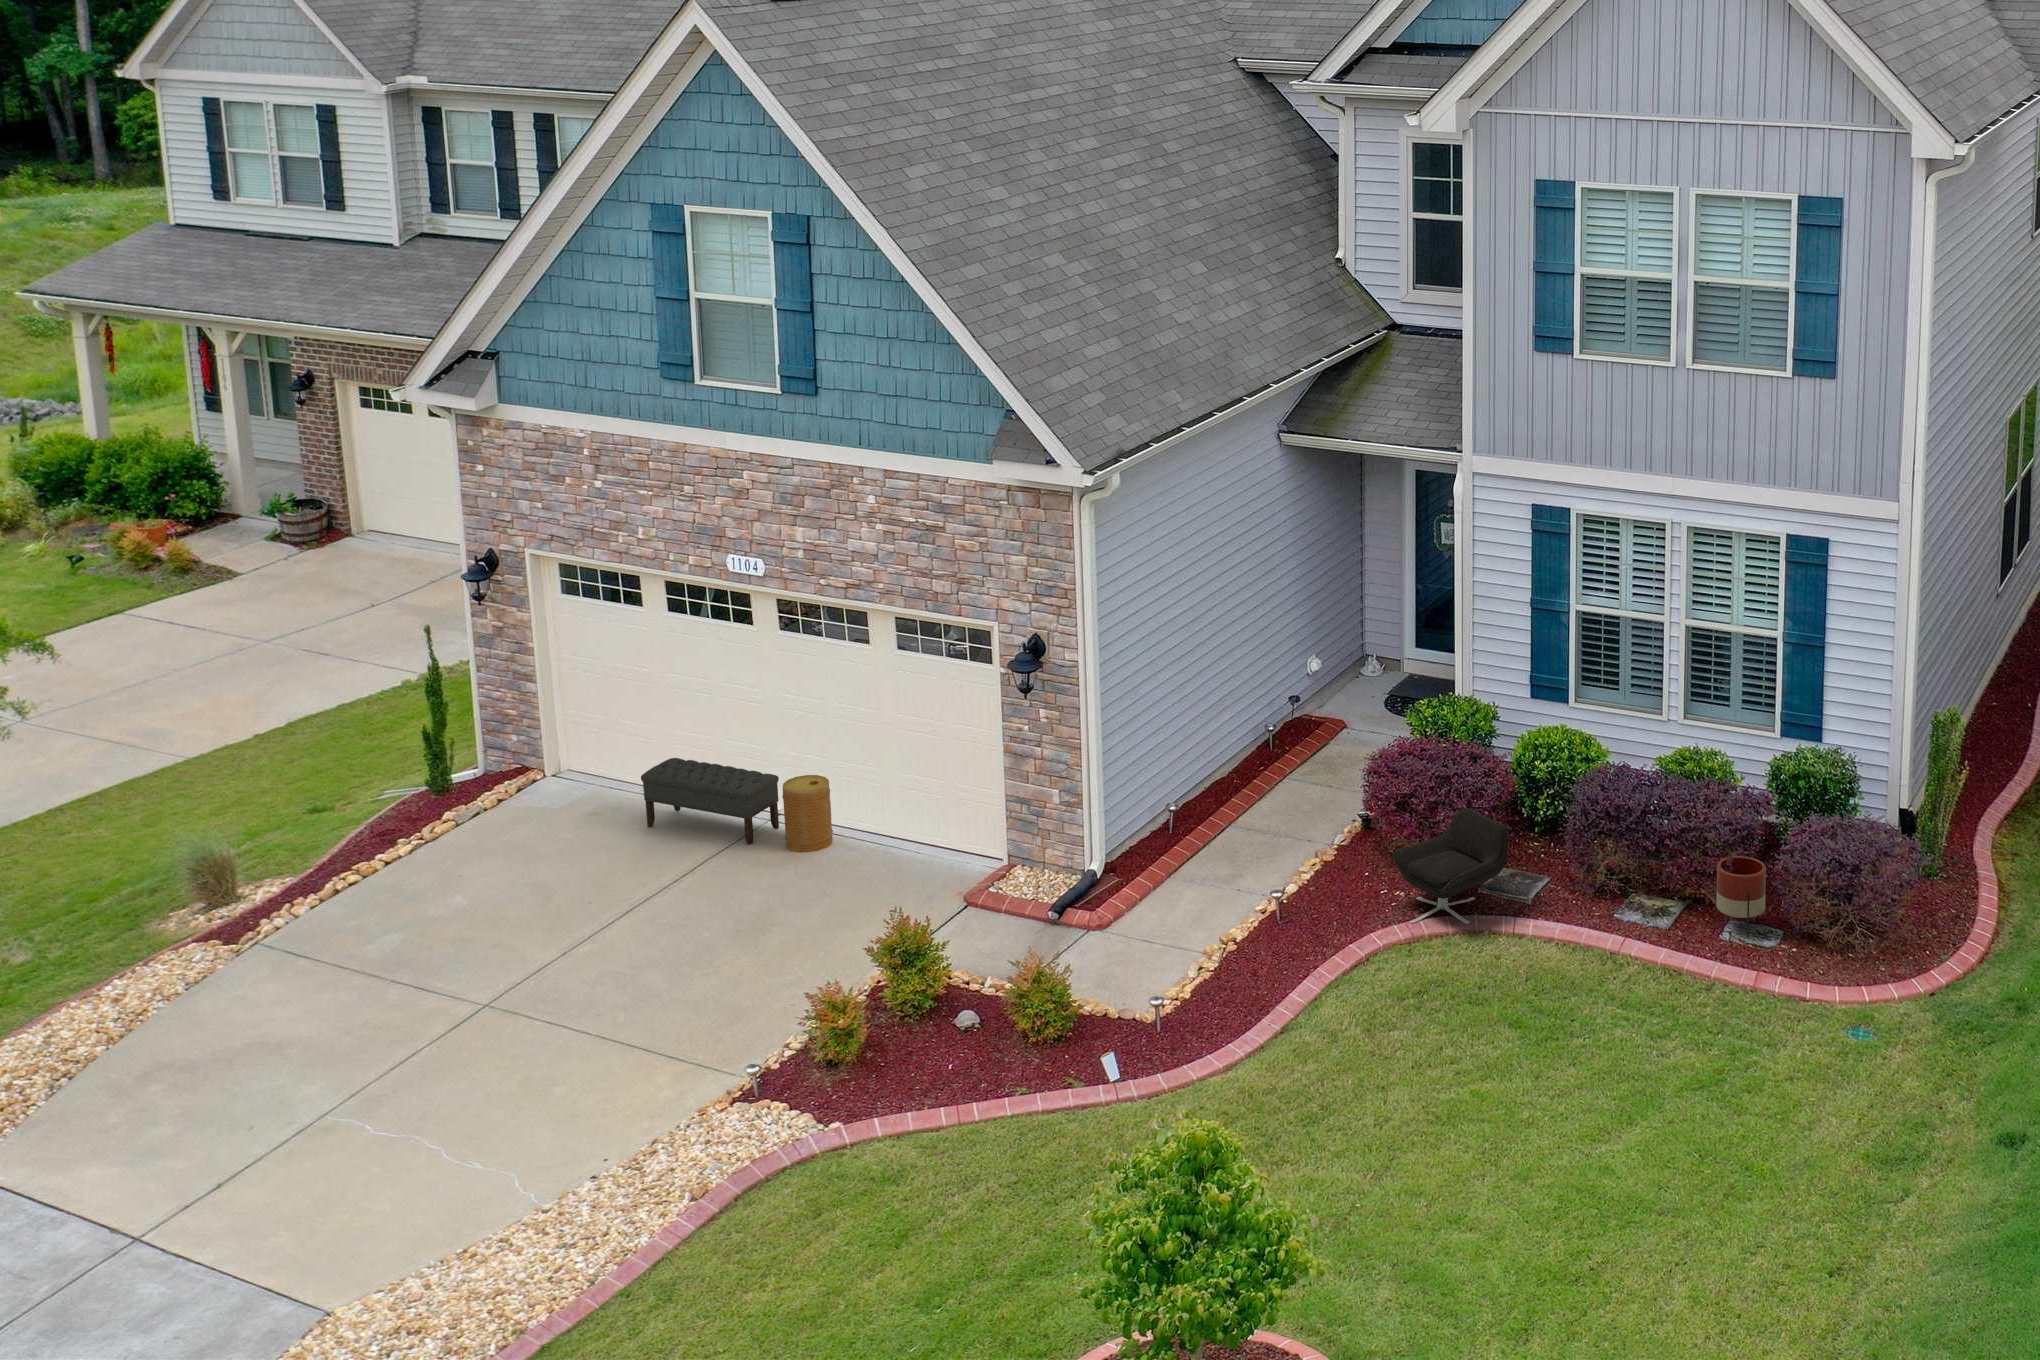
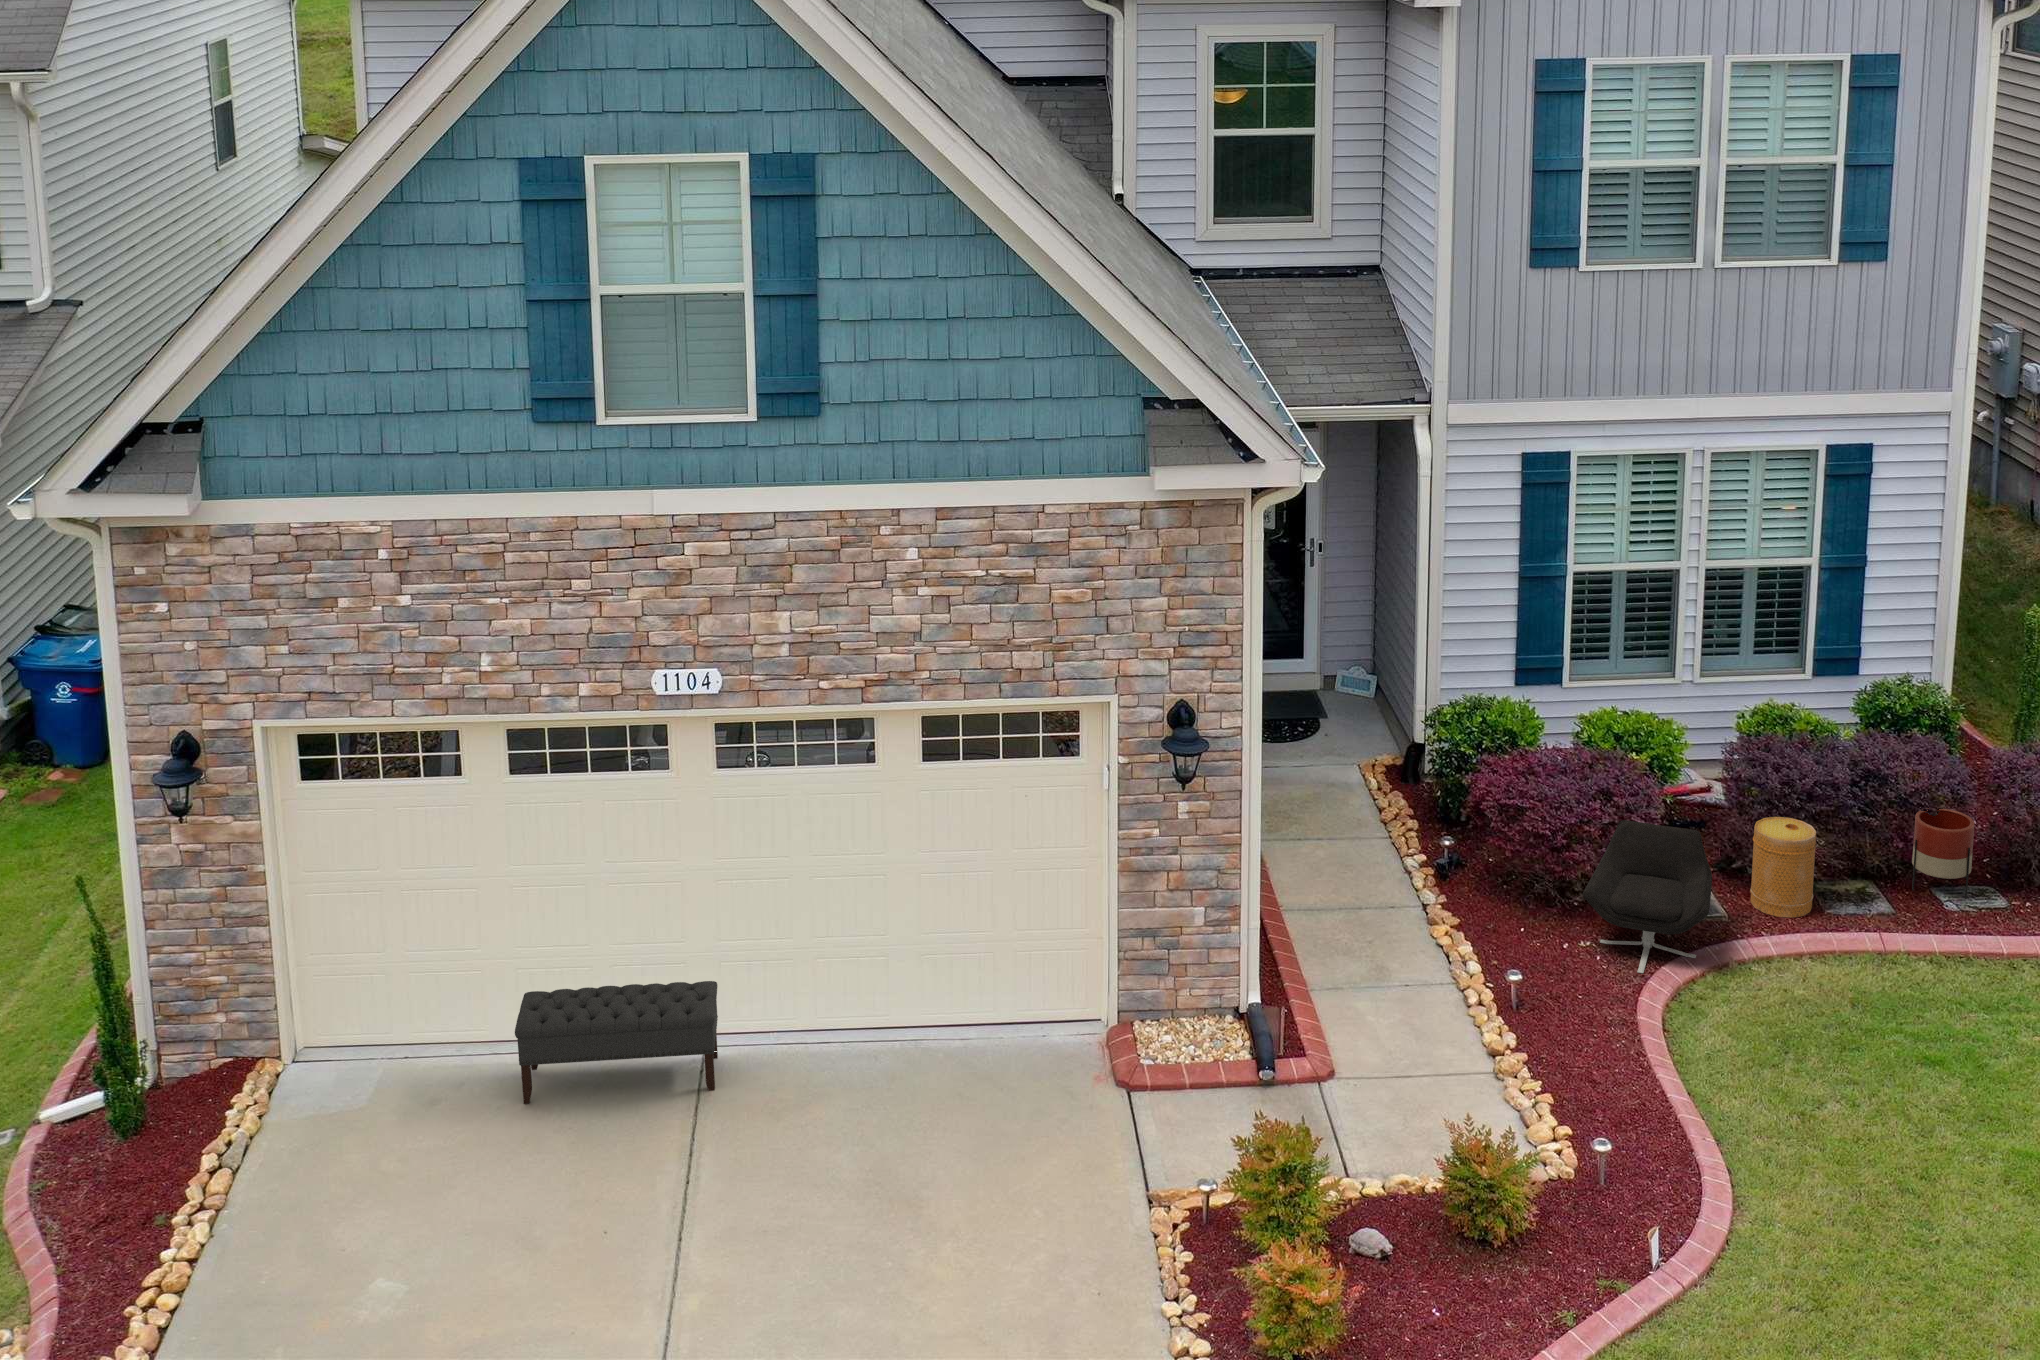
basket: present [782,775,833,852] -> present [1750,817,1816,918]

